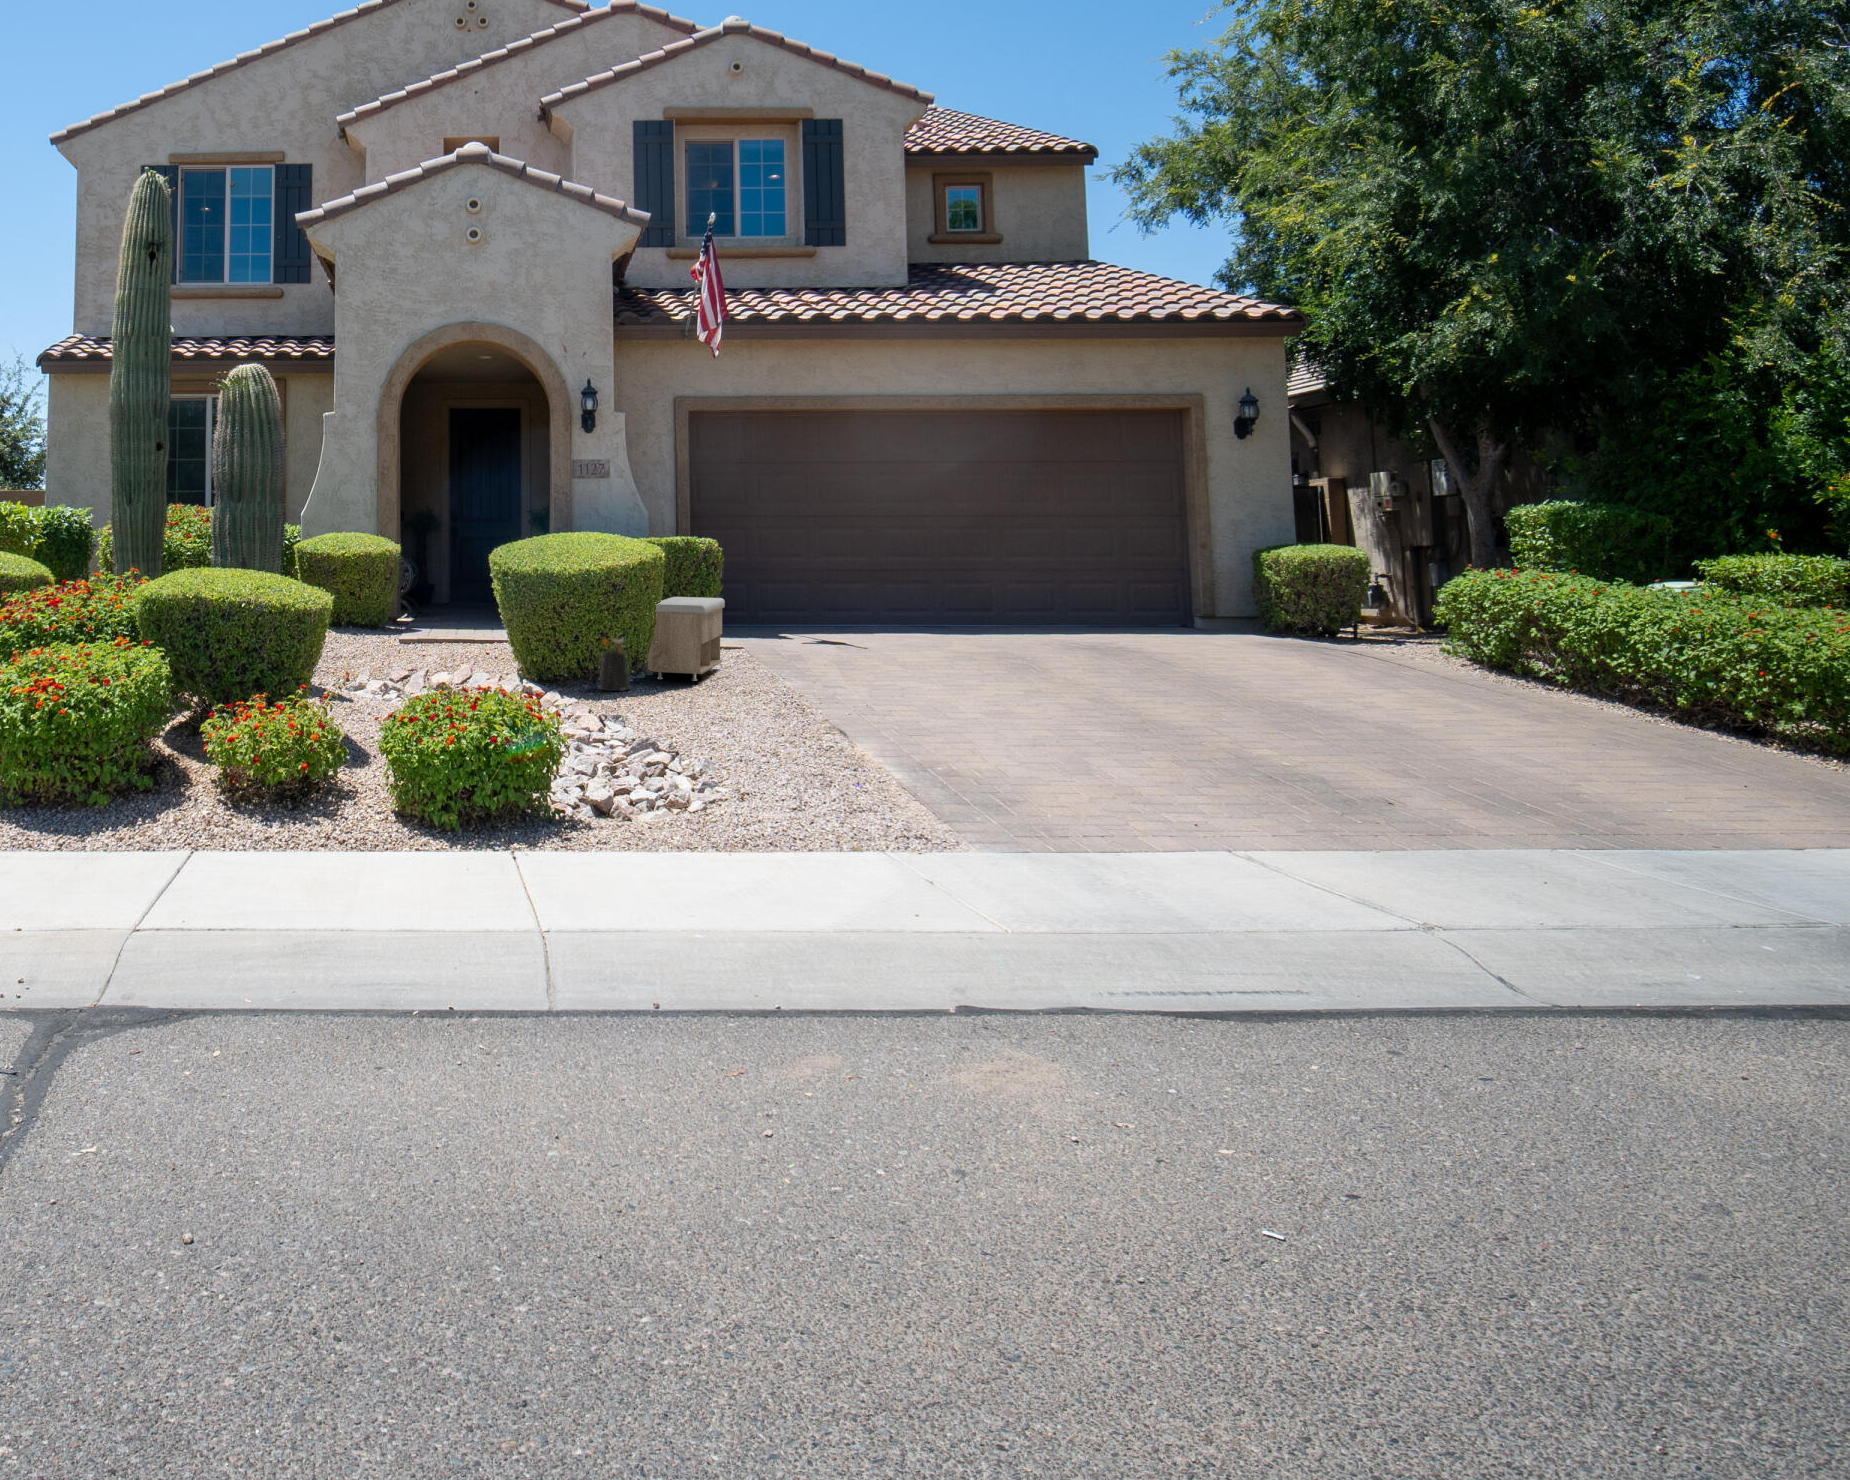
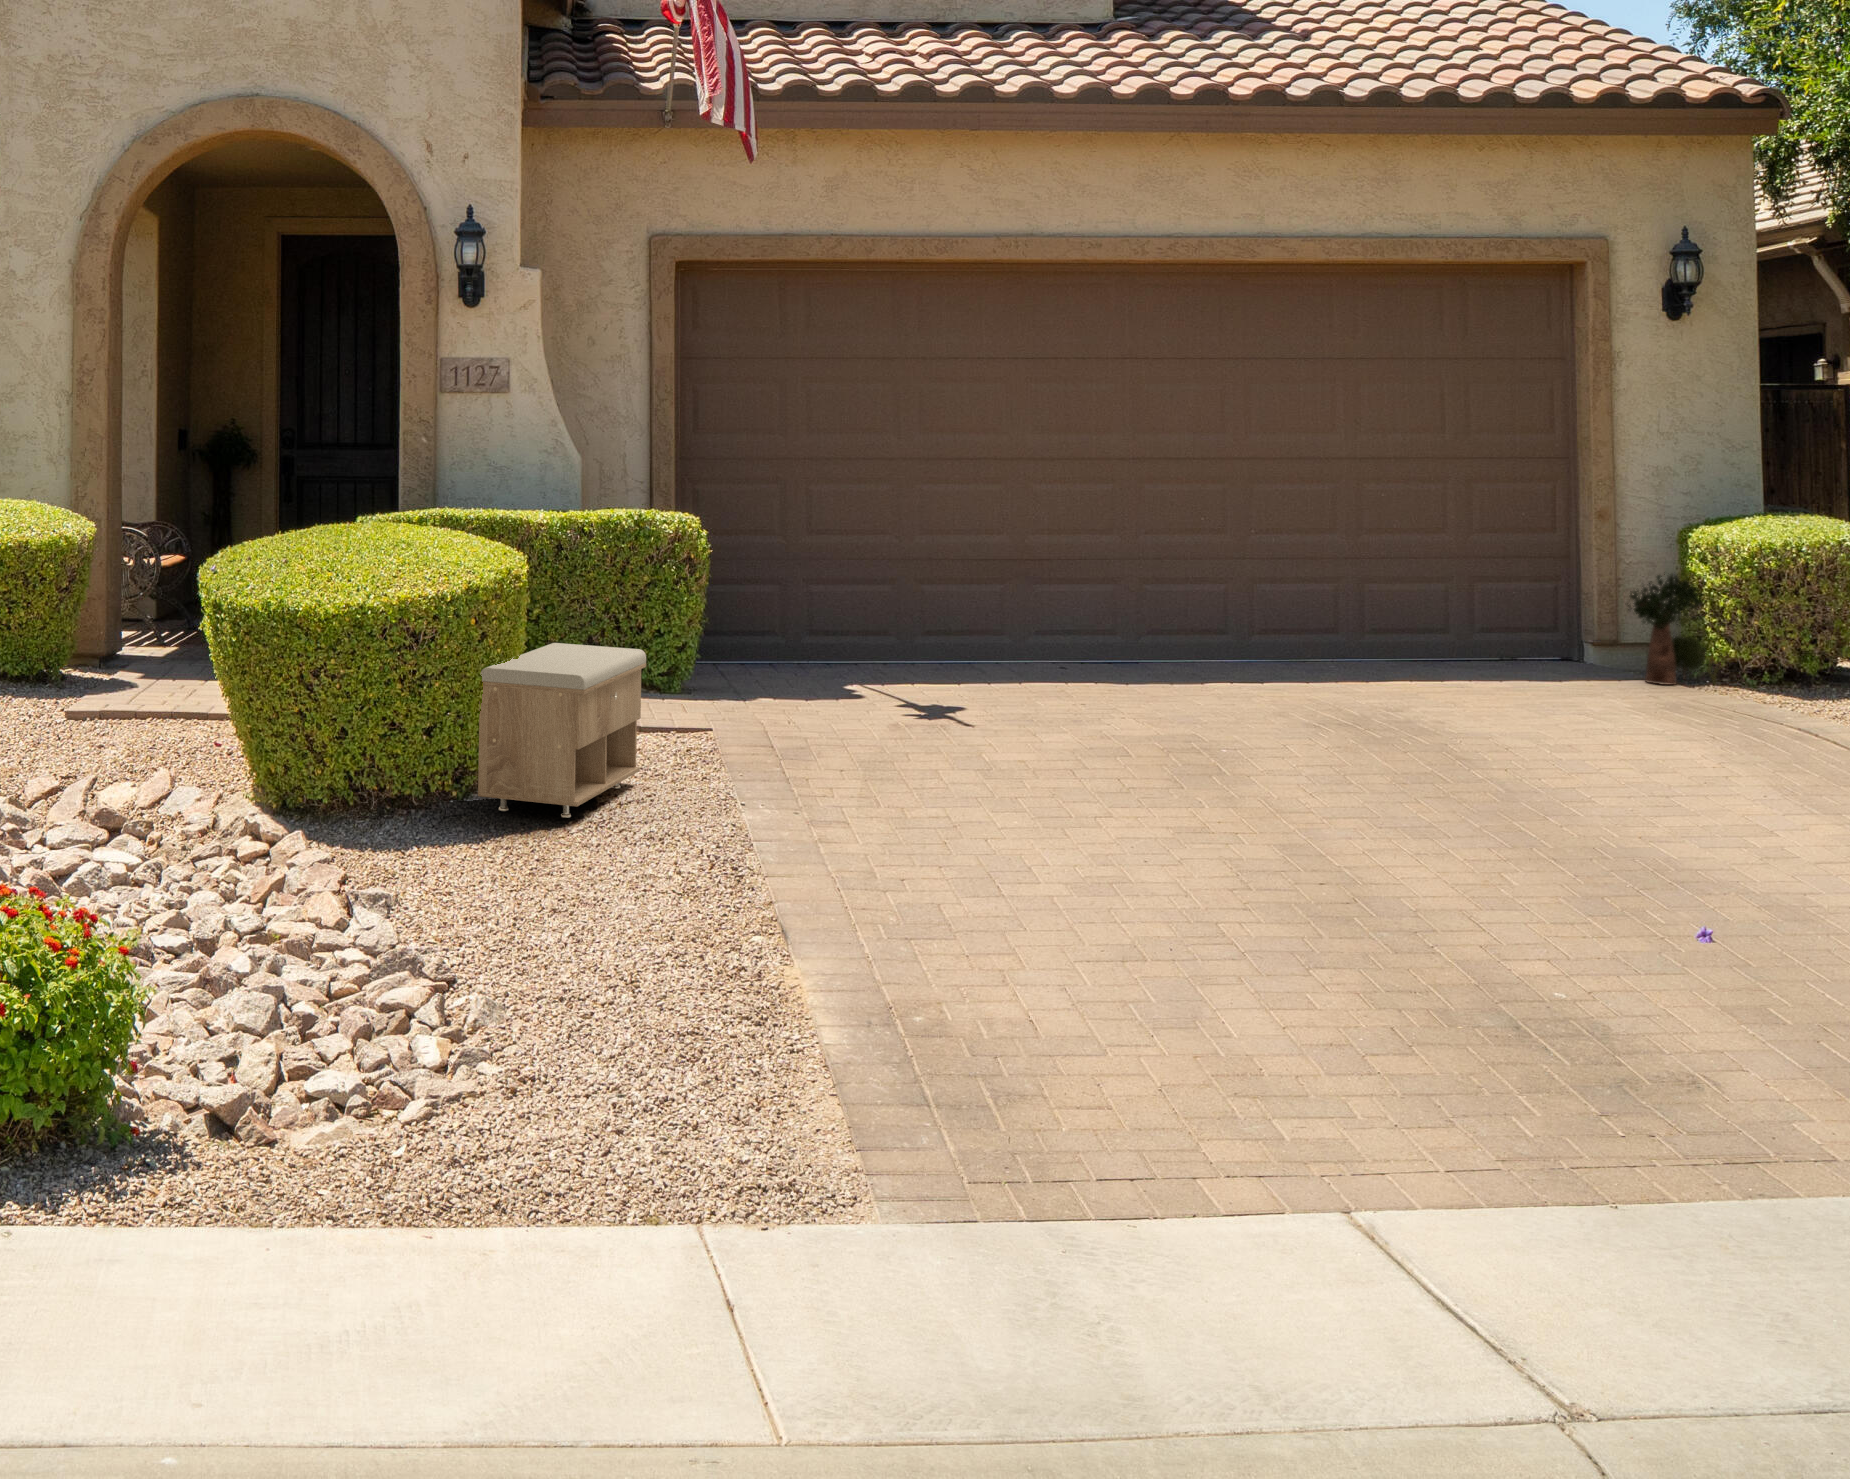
potted plant: none [1198,567,1249,626] -> present [1628,573,1719,686]
watering can: present [599,636,630,691] -> none [368,721,432,842]

